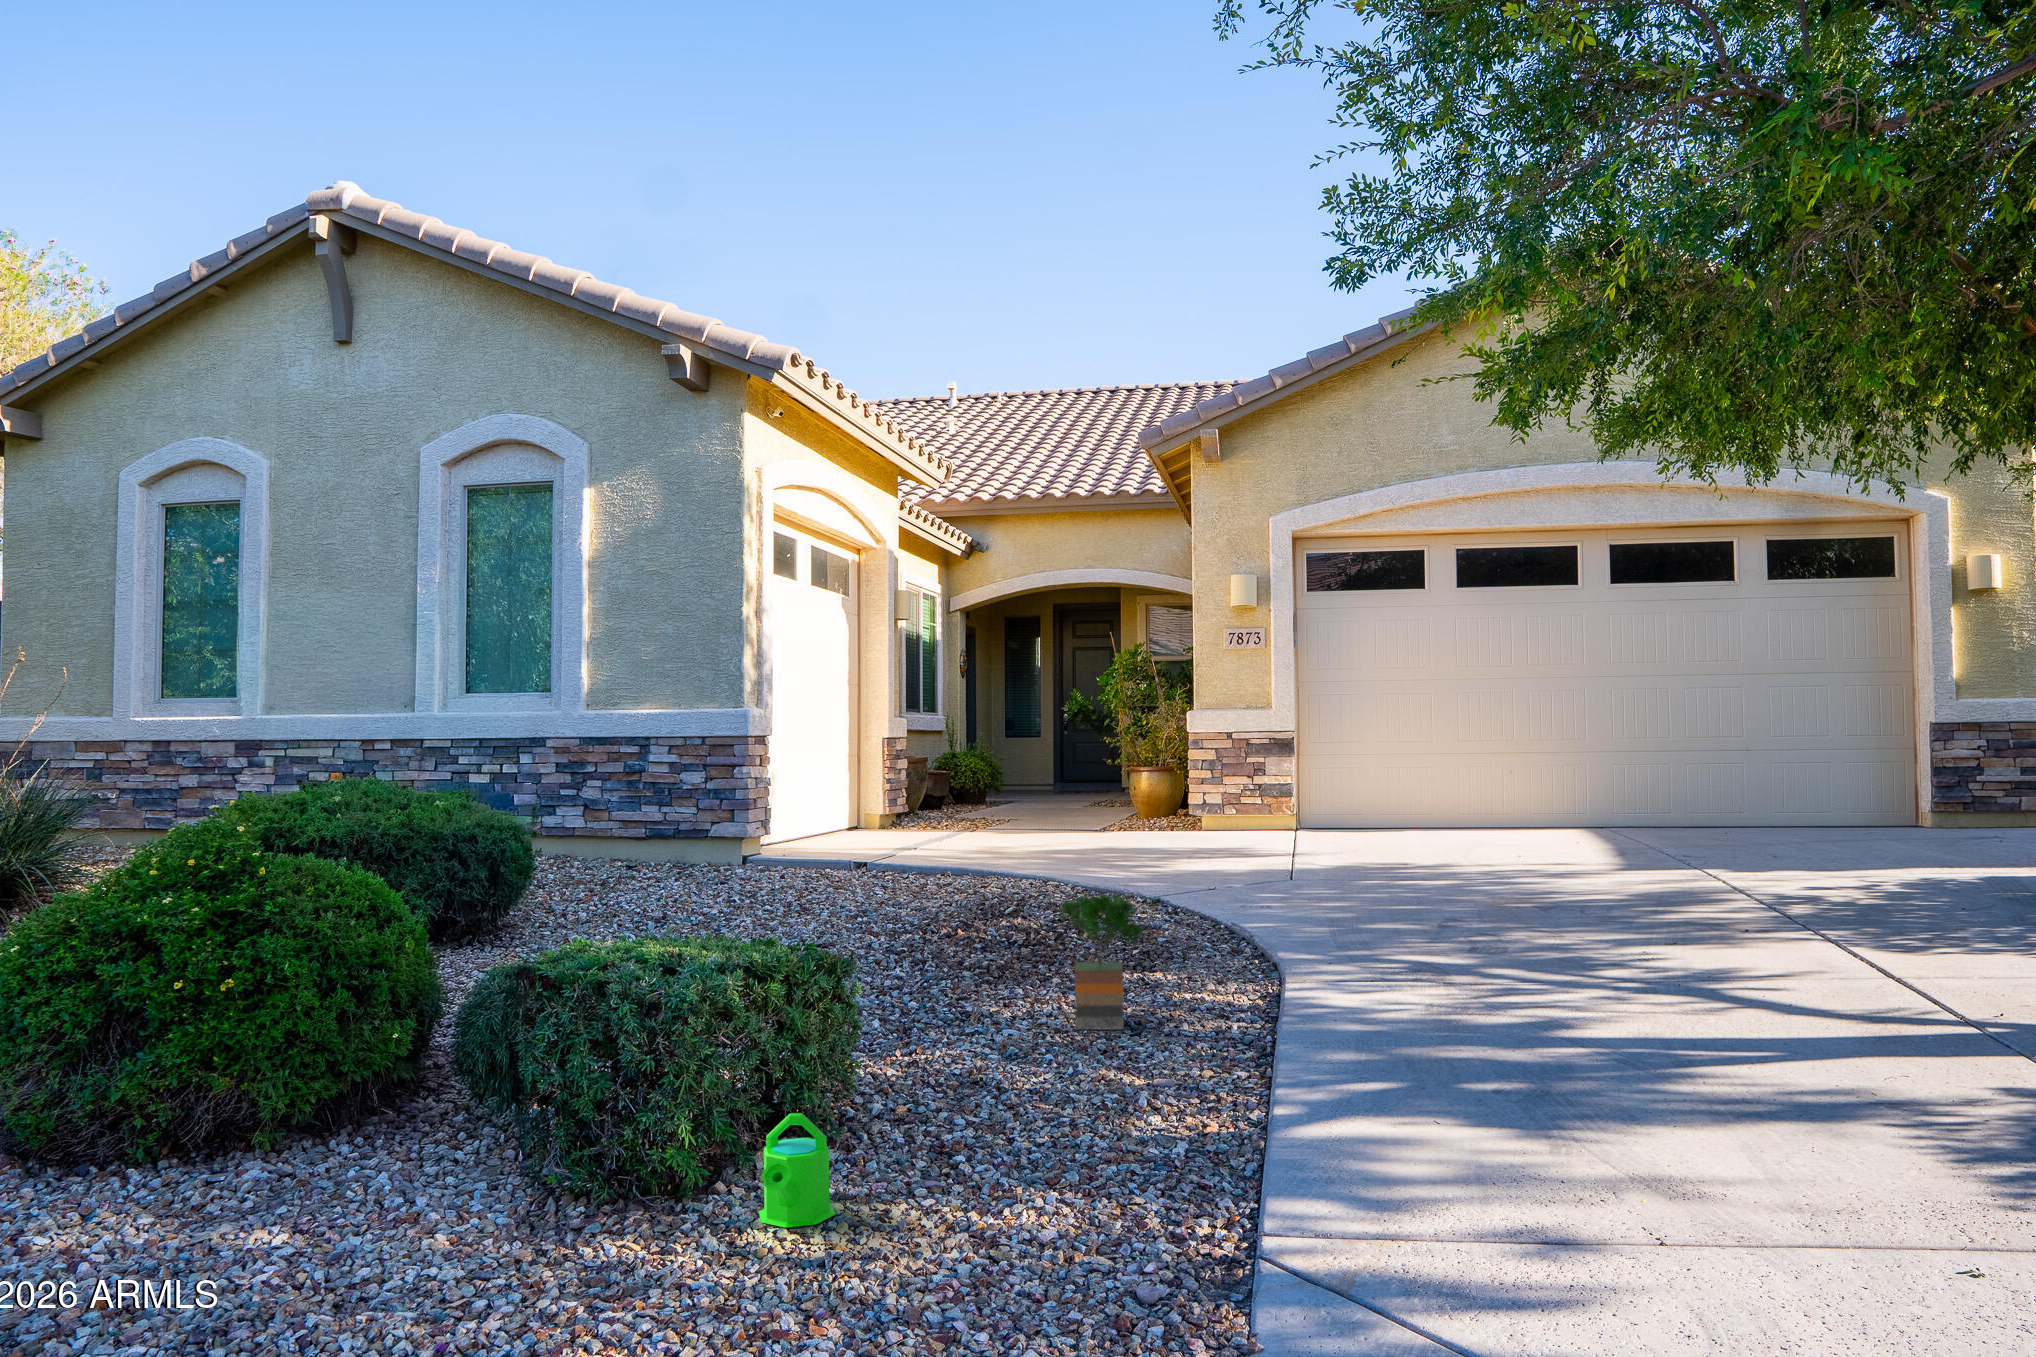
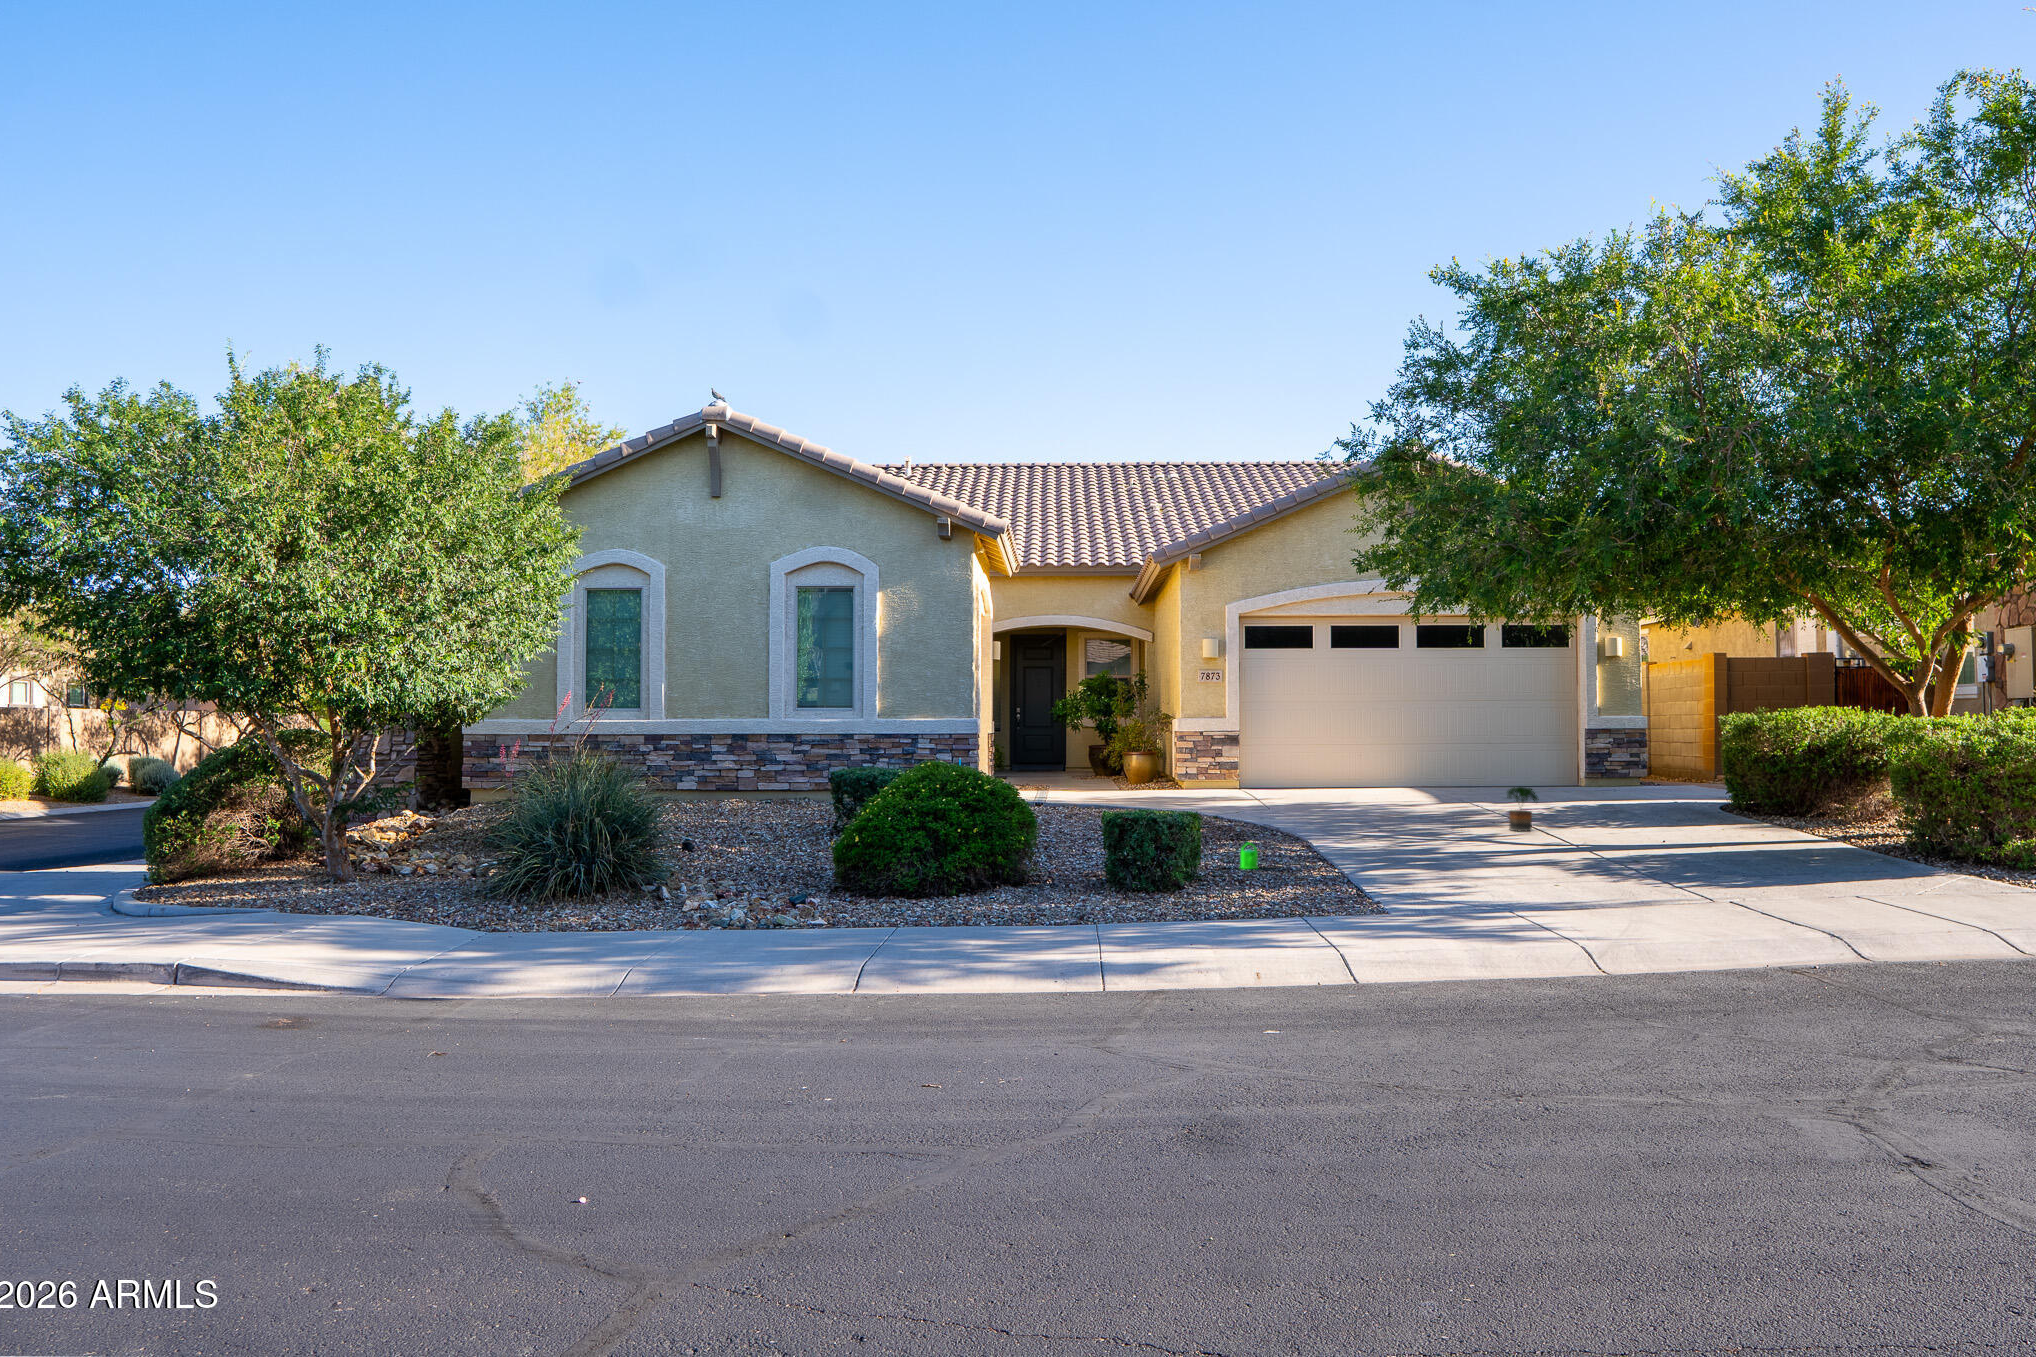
potted tree: present [1060,895,1143,1030] -> present [1507,787,1539,831]

